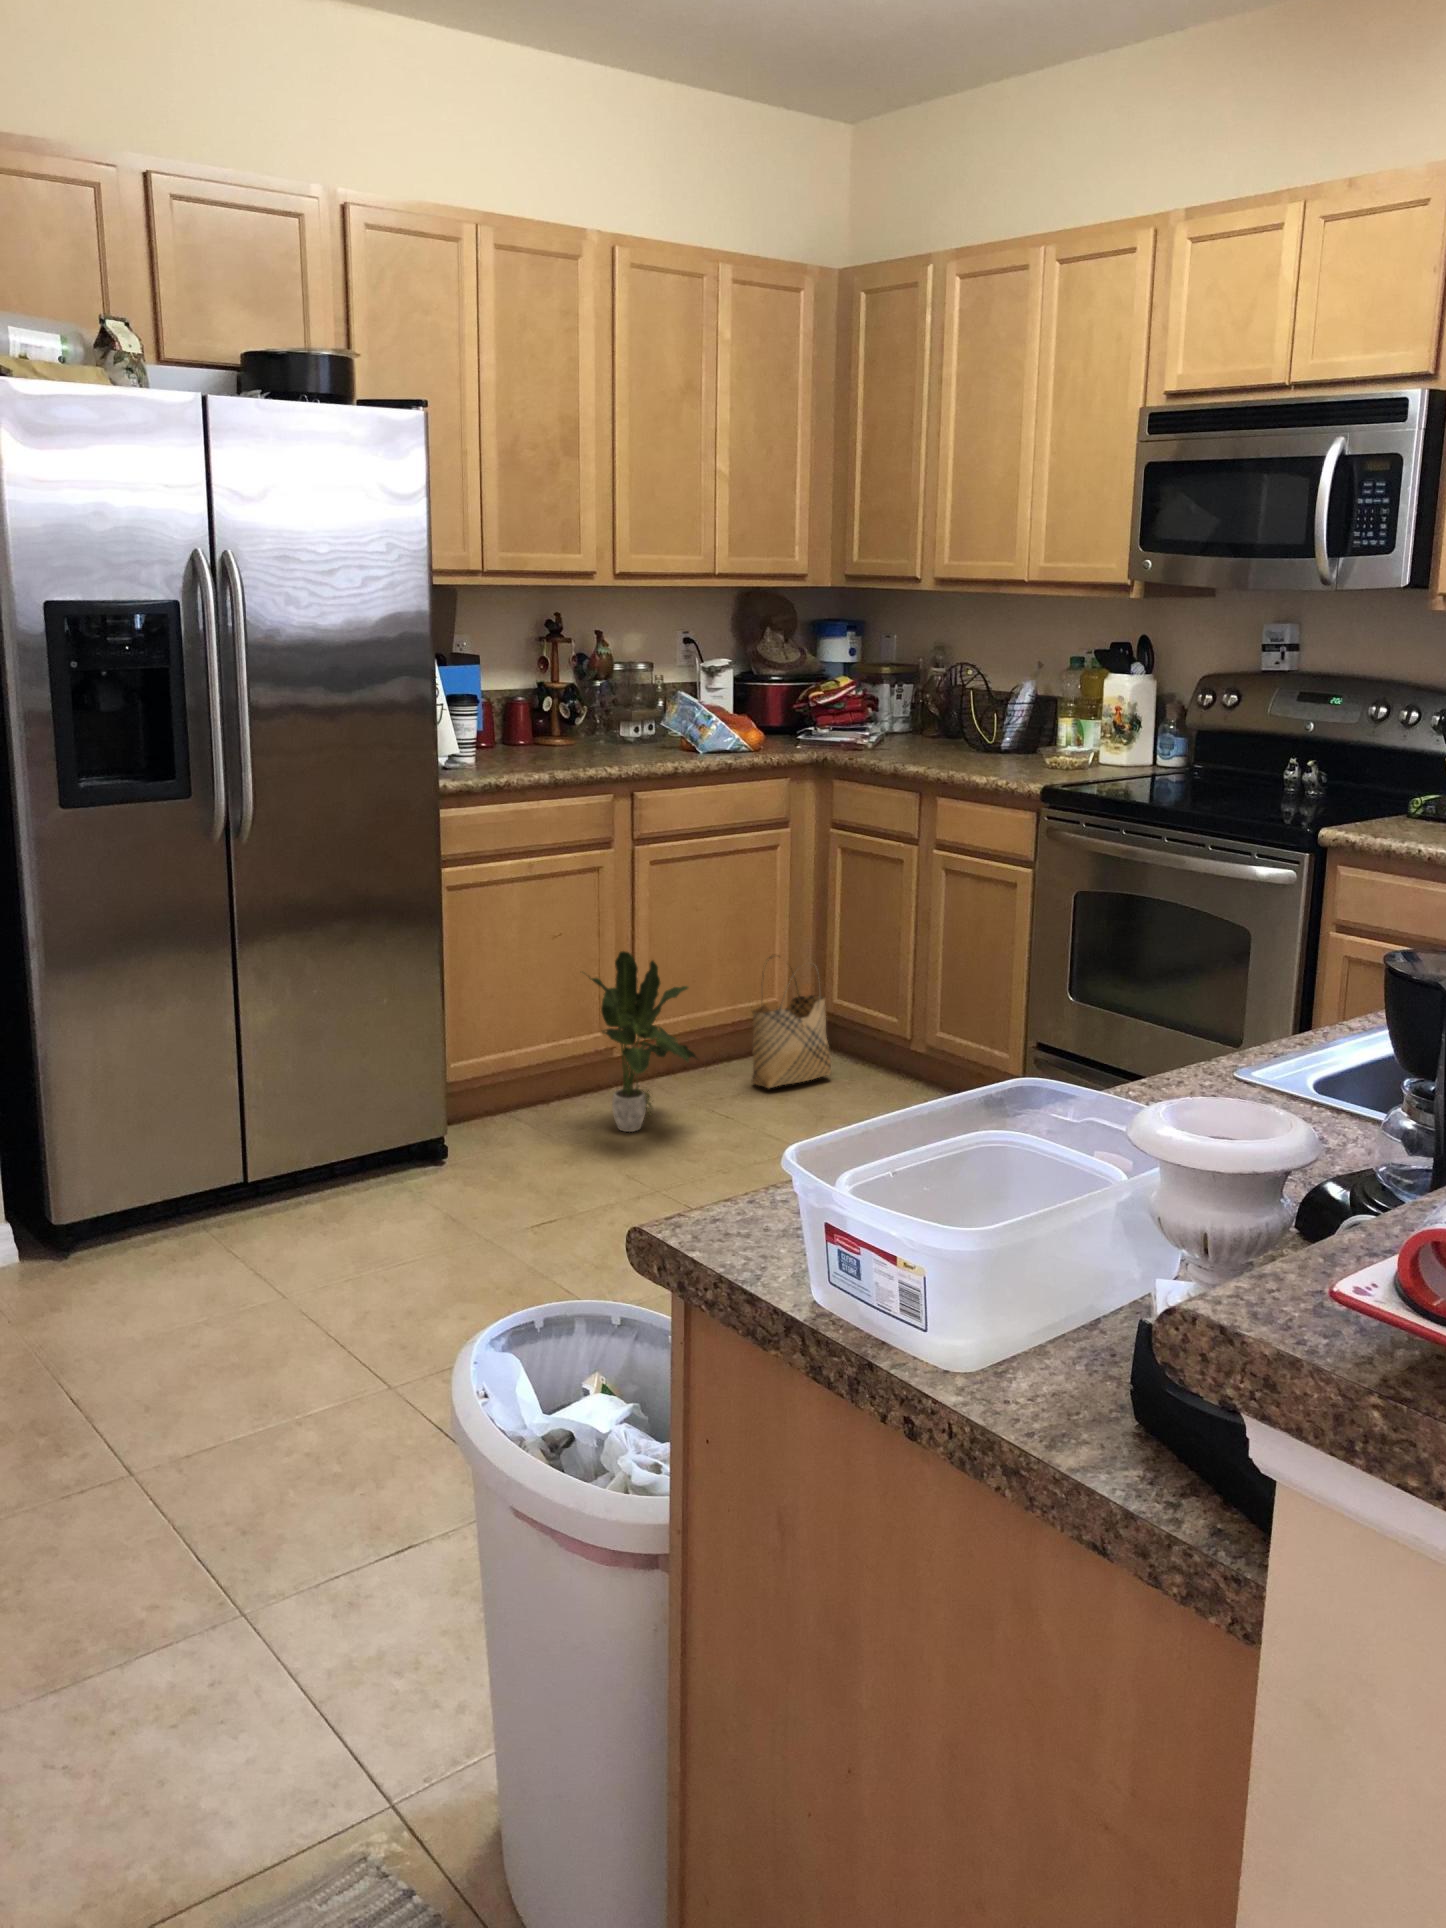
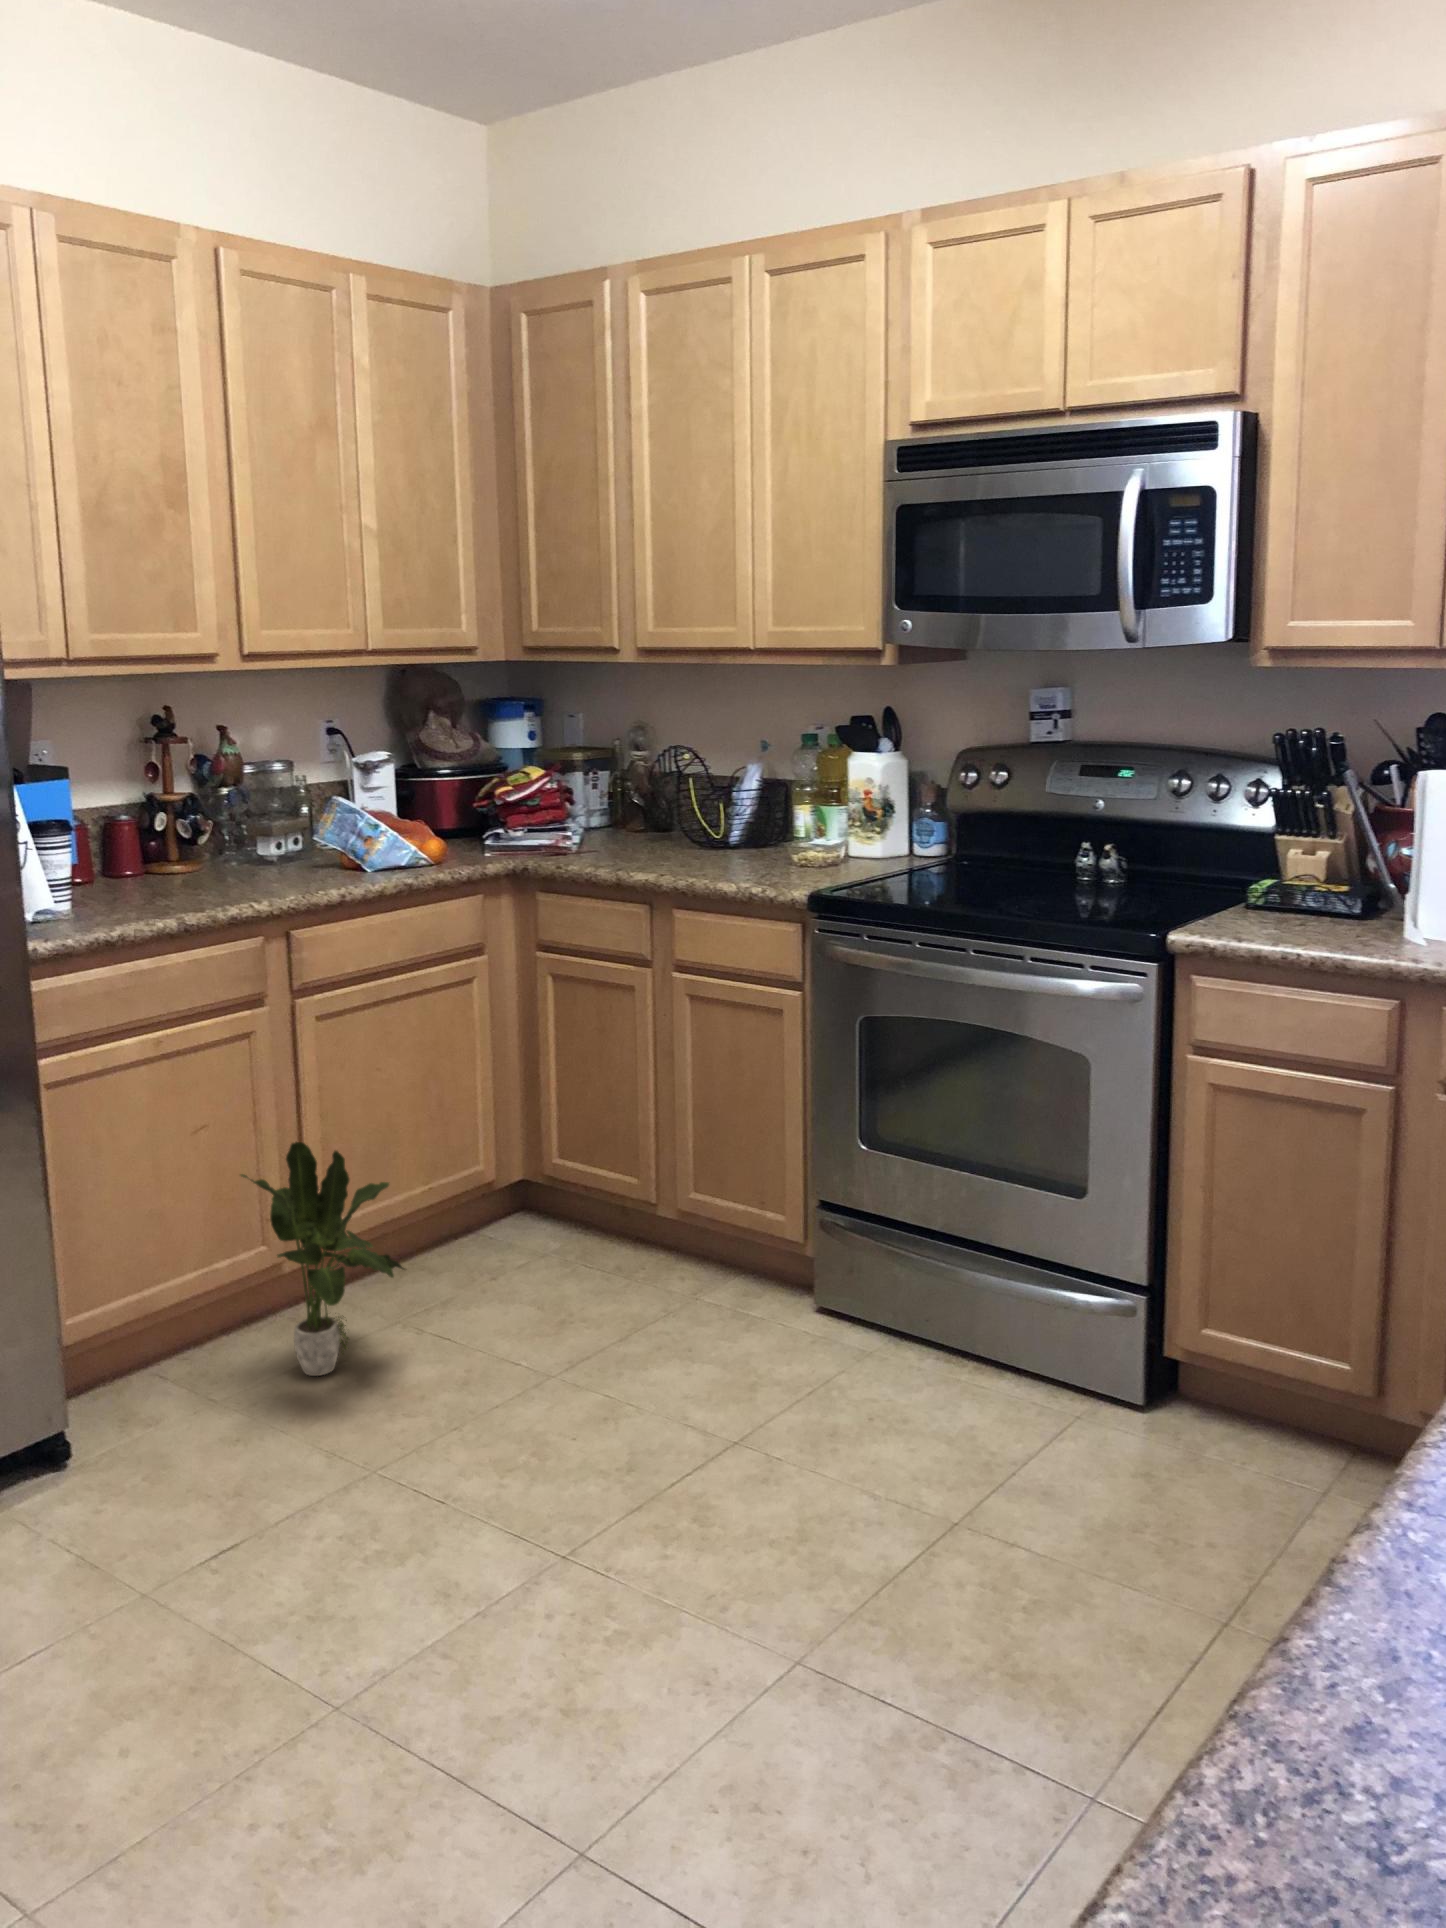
woven basket: present [752,955,831,1088] -> none [460,1115,561,1286]

